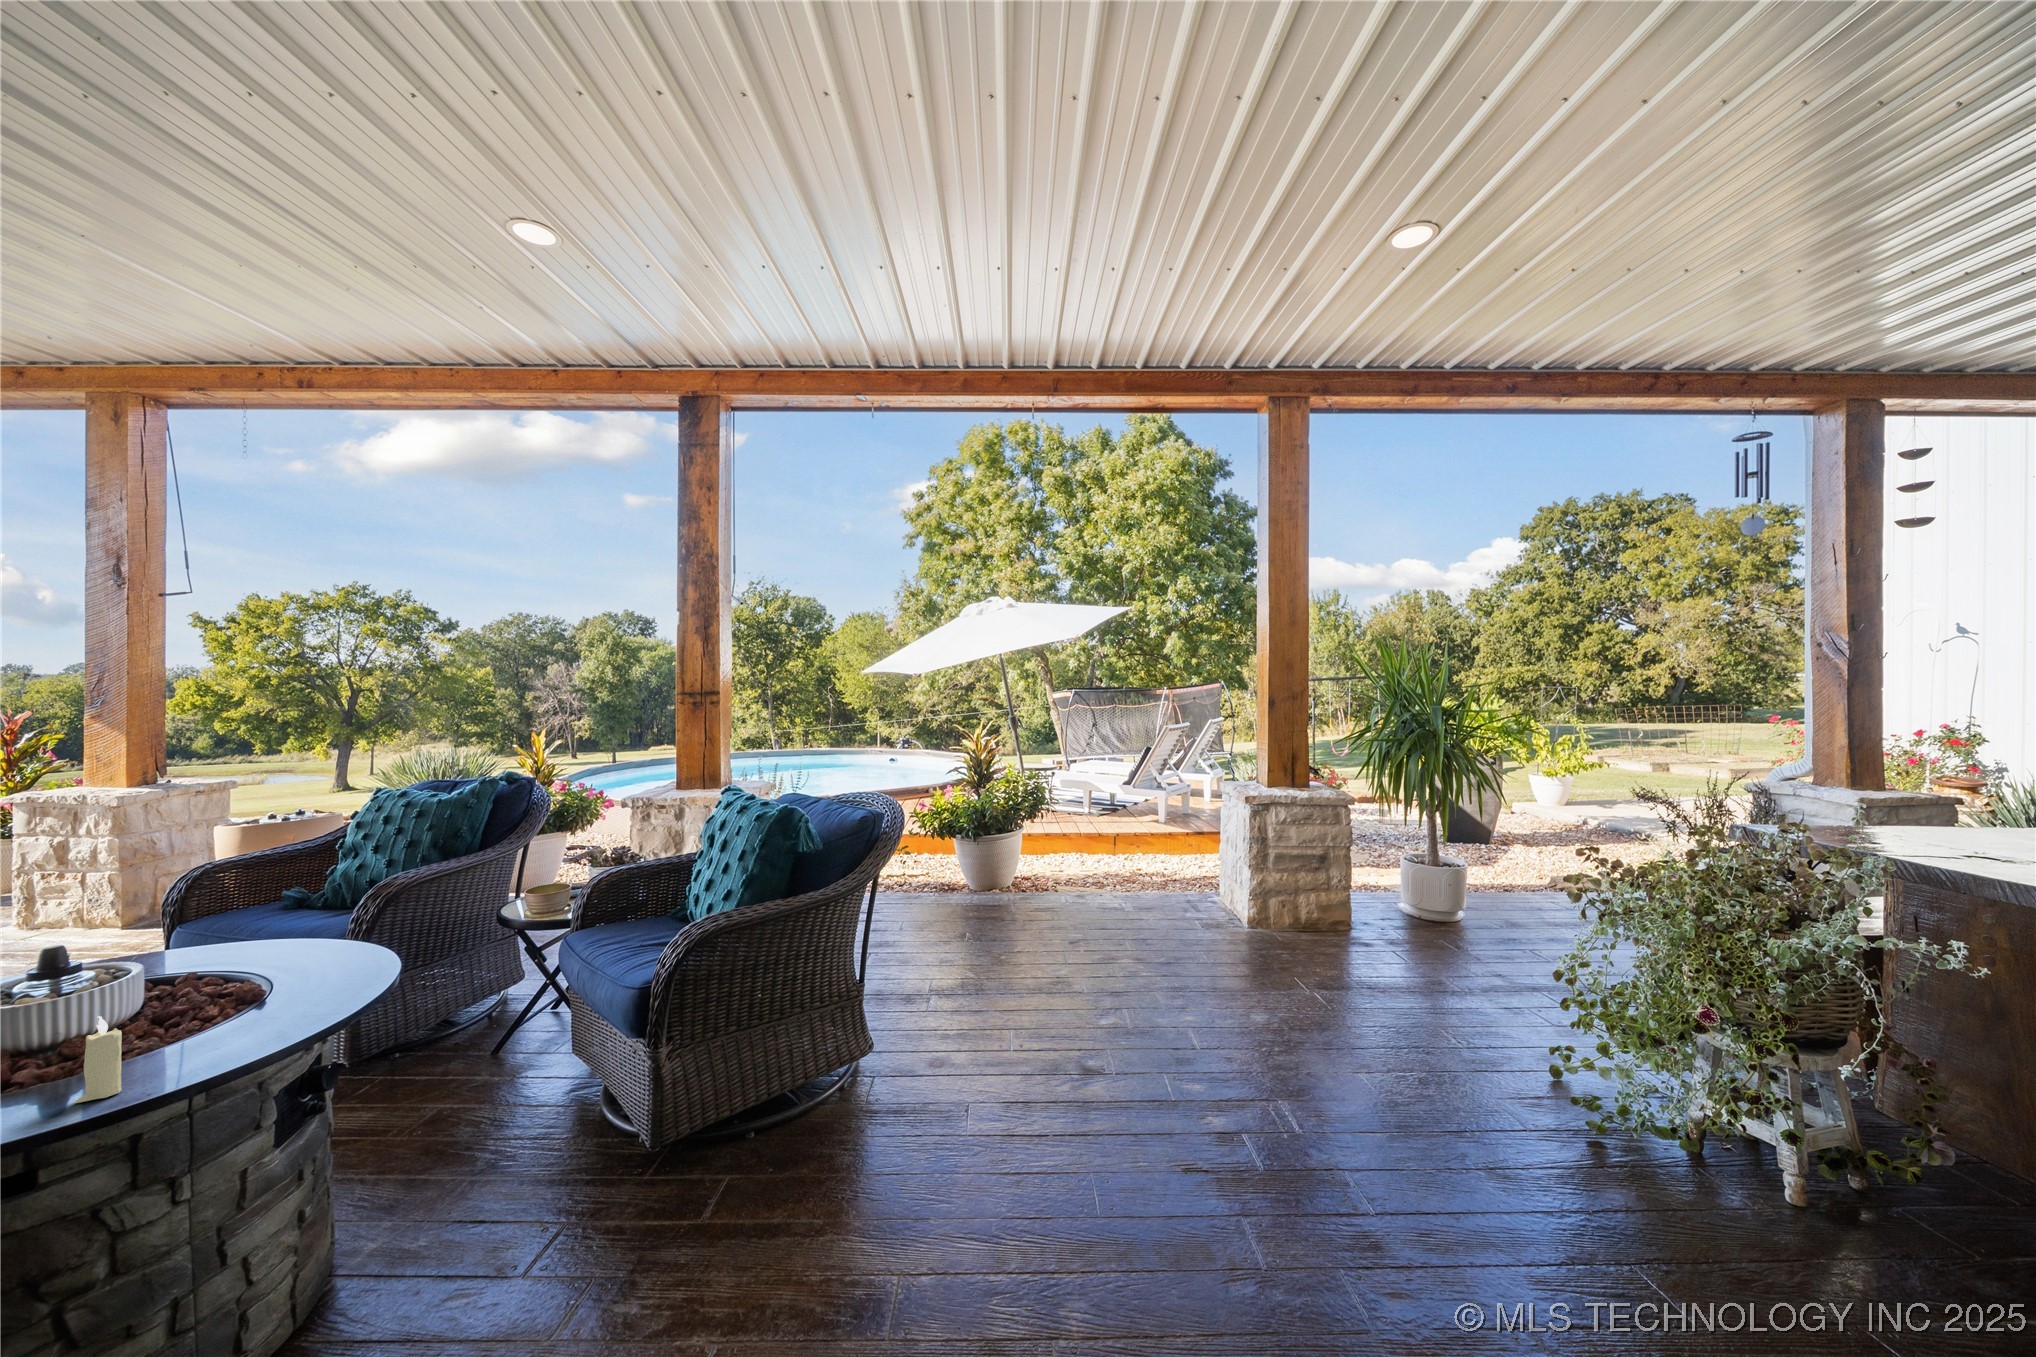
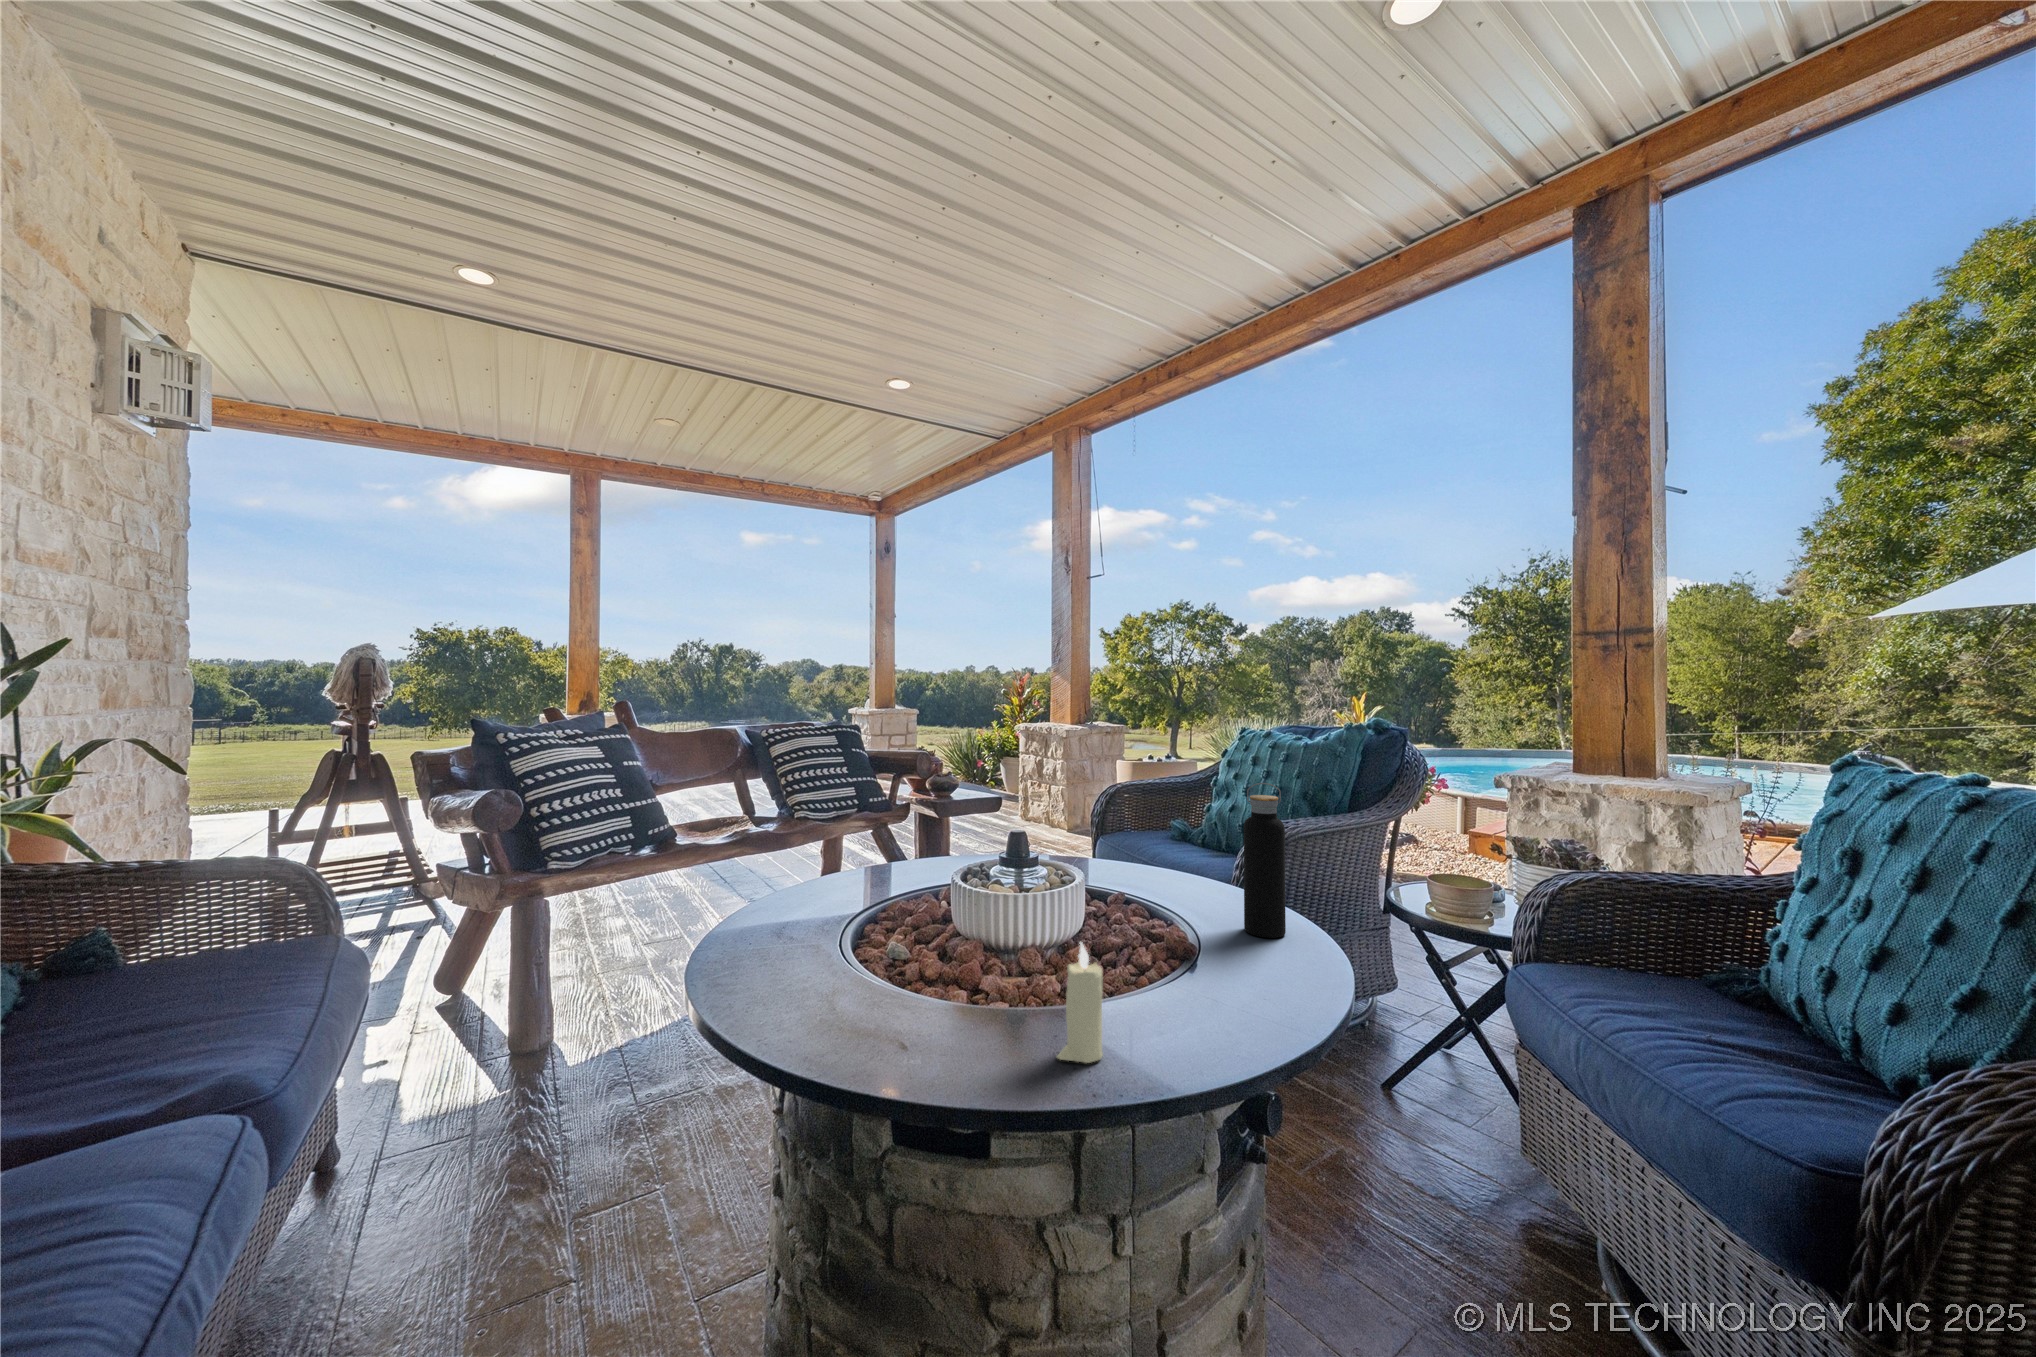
water bottle: none [301,865,340,985] -> present [1244,783,1286,938]

